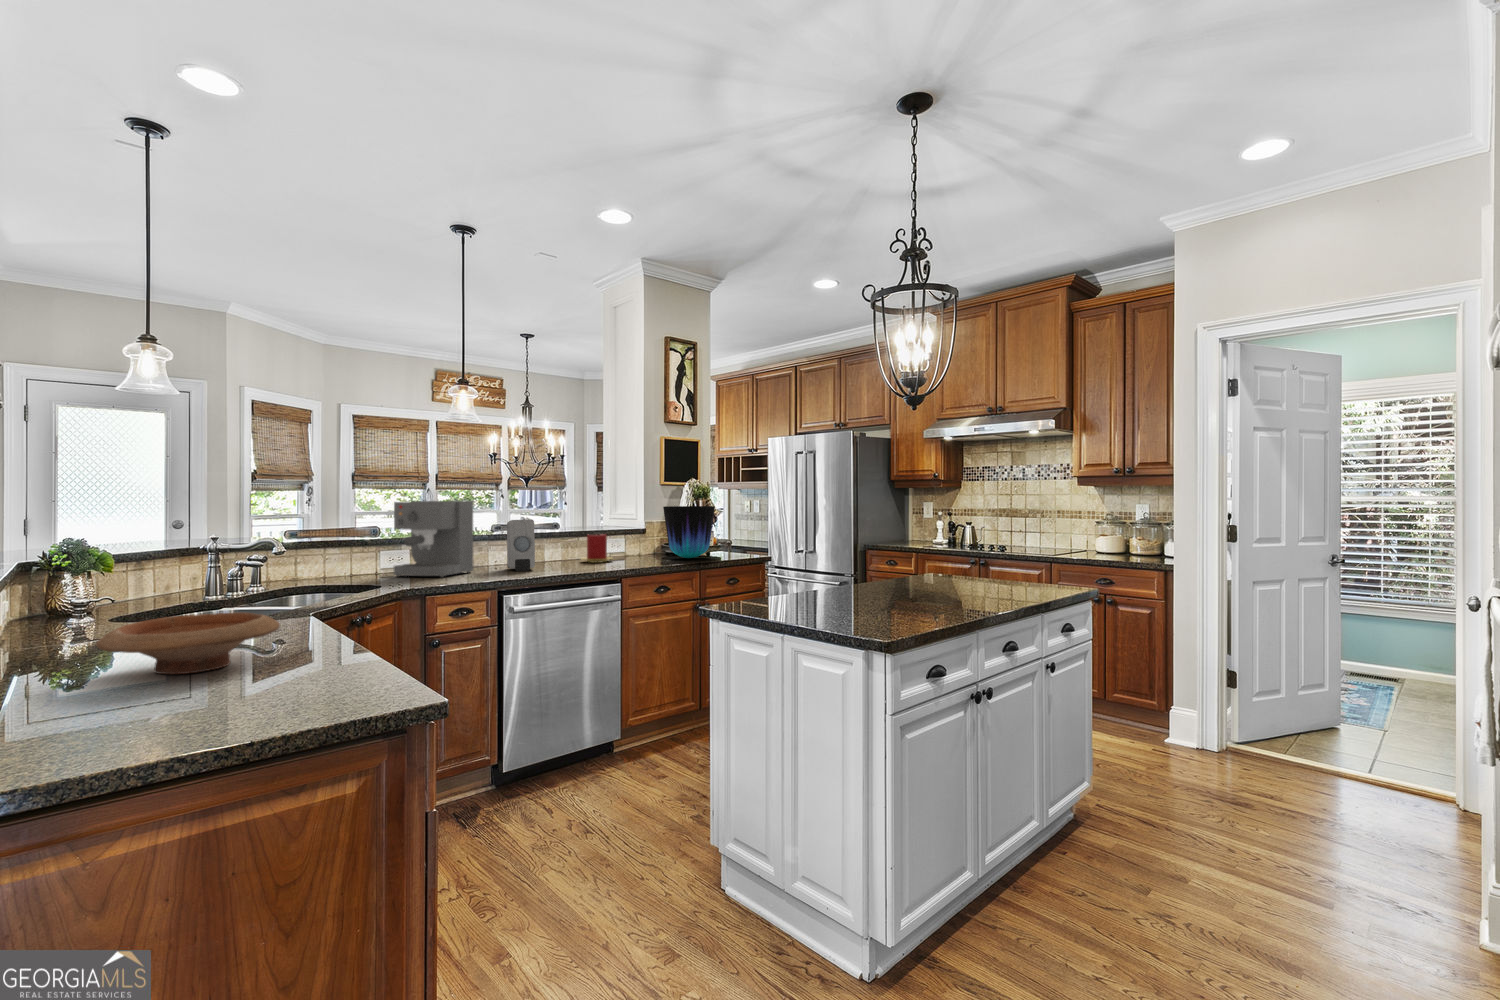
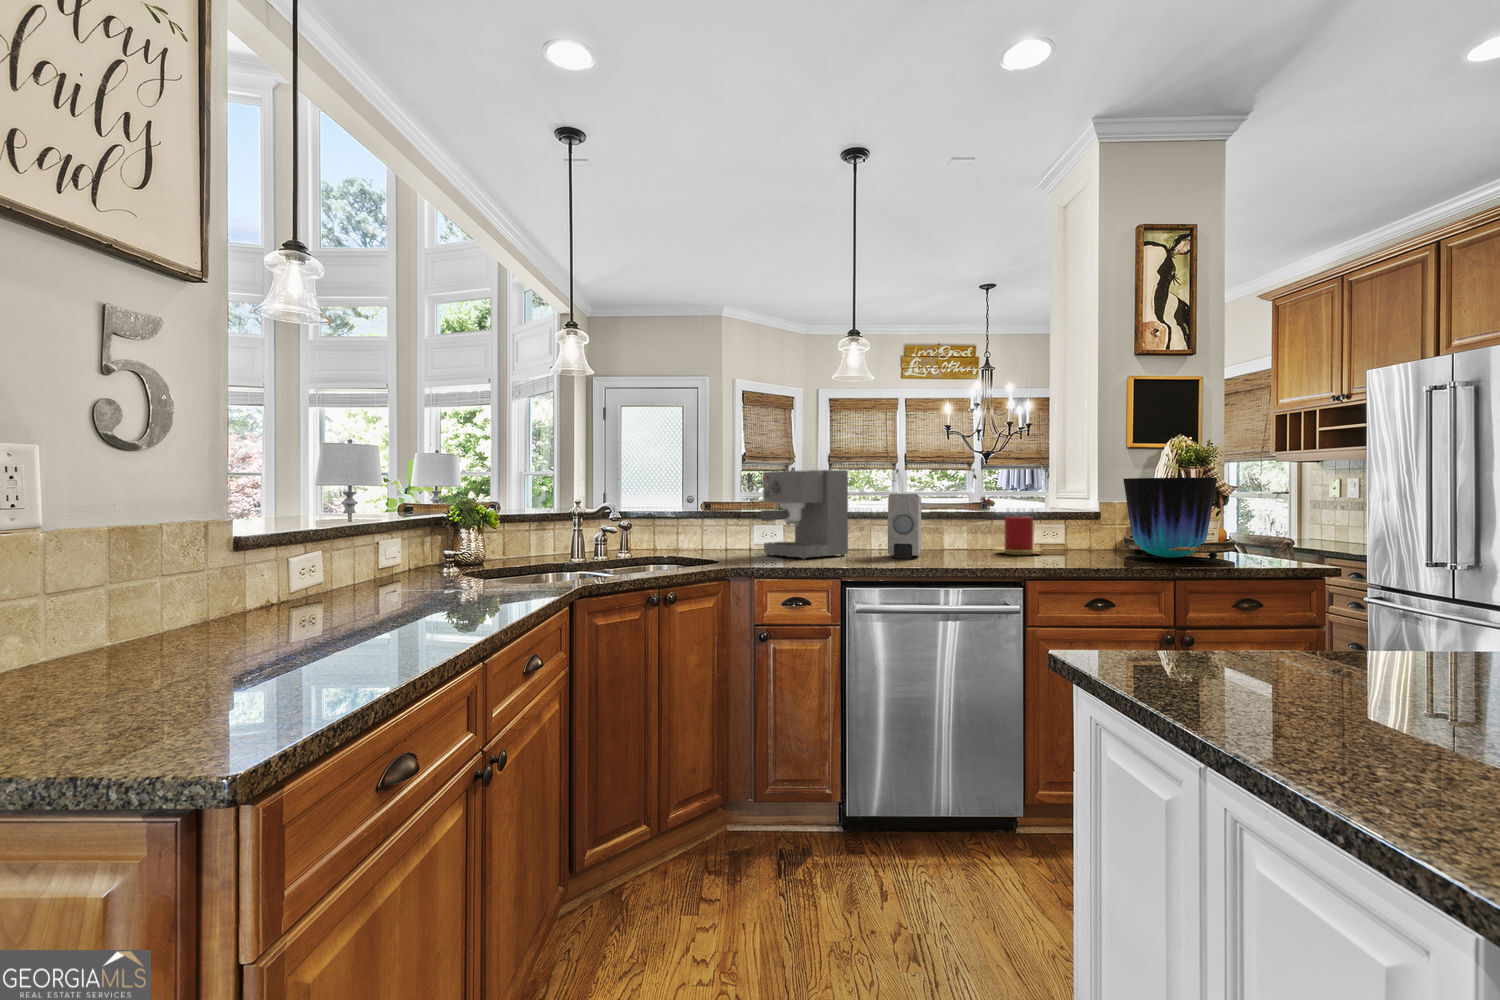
wooden bowl: present [96,613,280,674] -> none [204,578,404,647]

